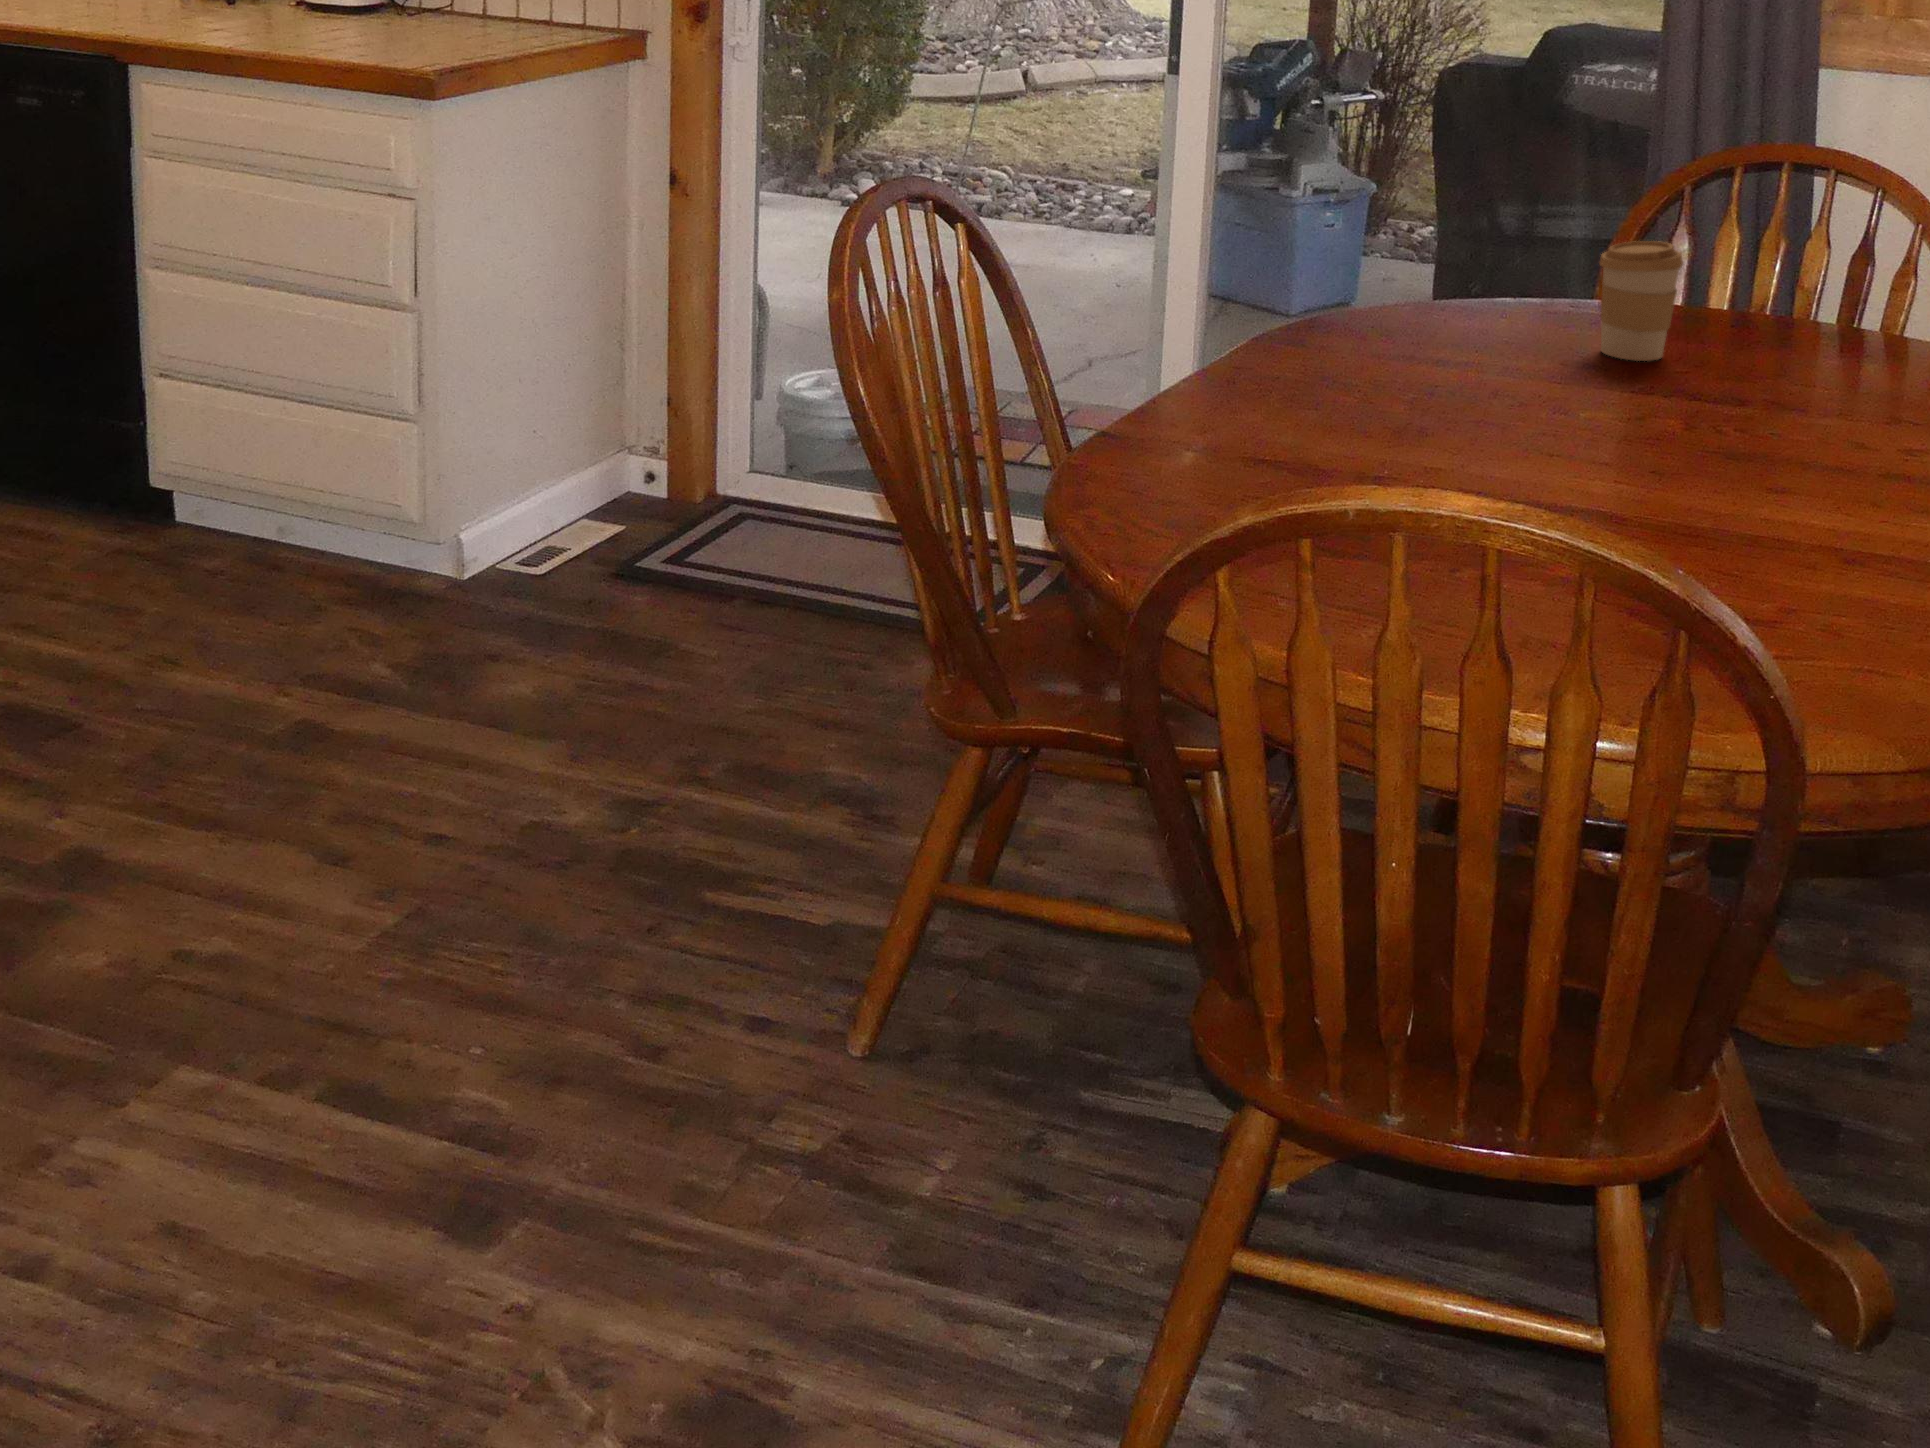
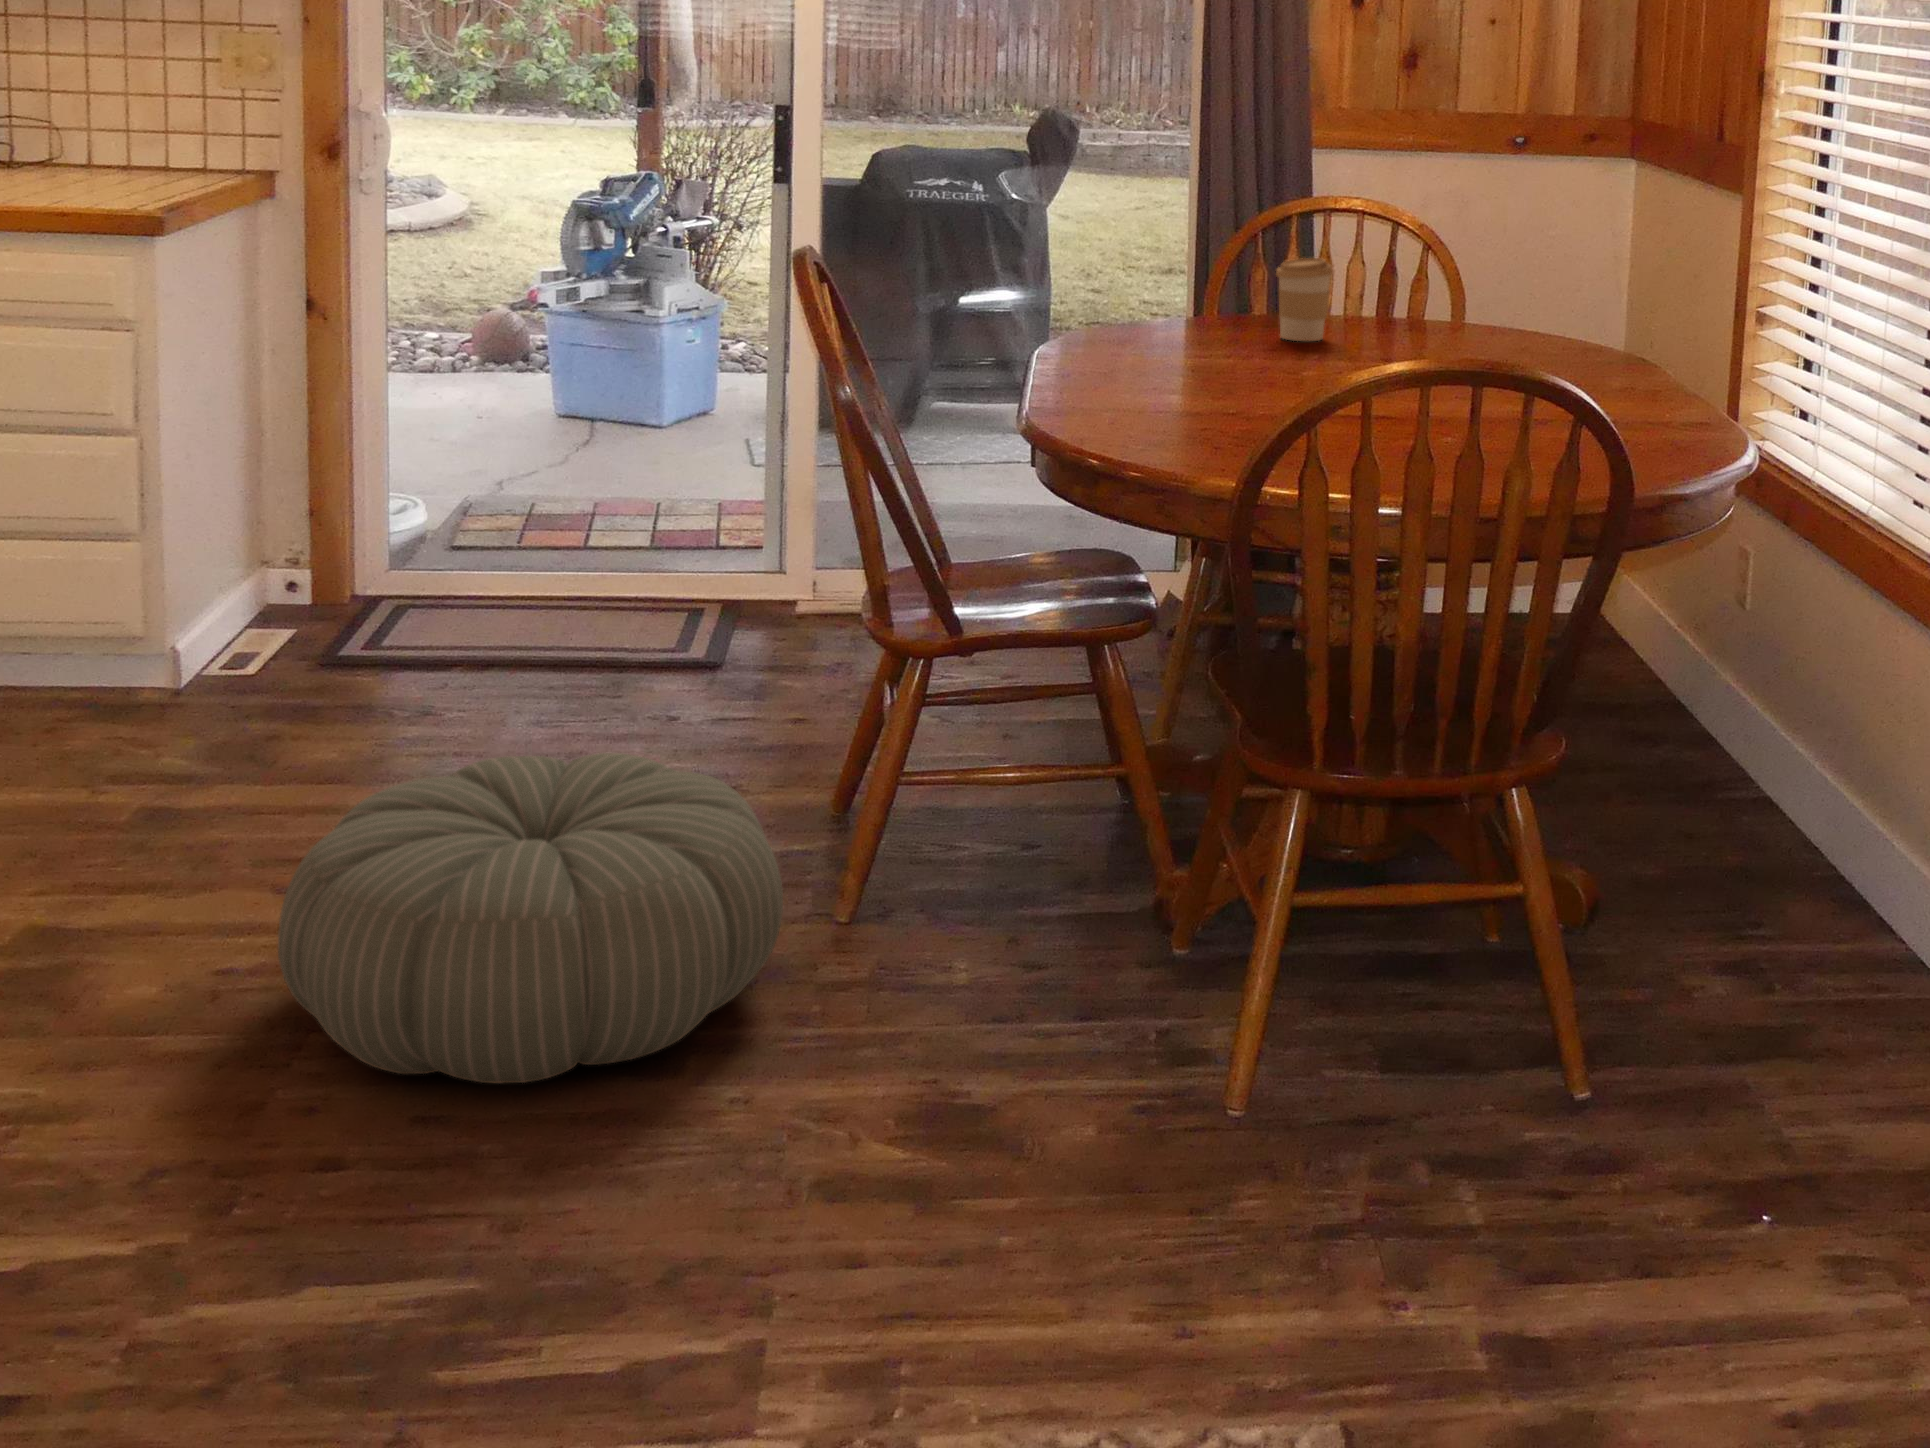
pouf: none [199,750,772,1169] -> present [278,753,783,1084]

